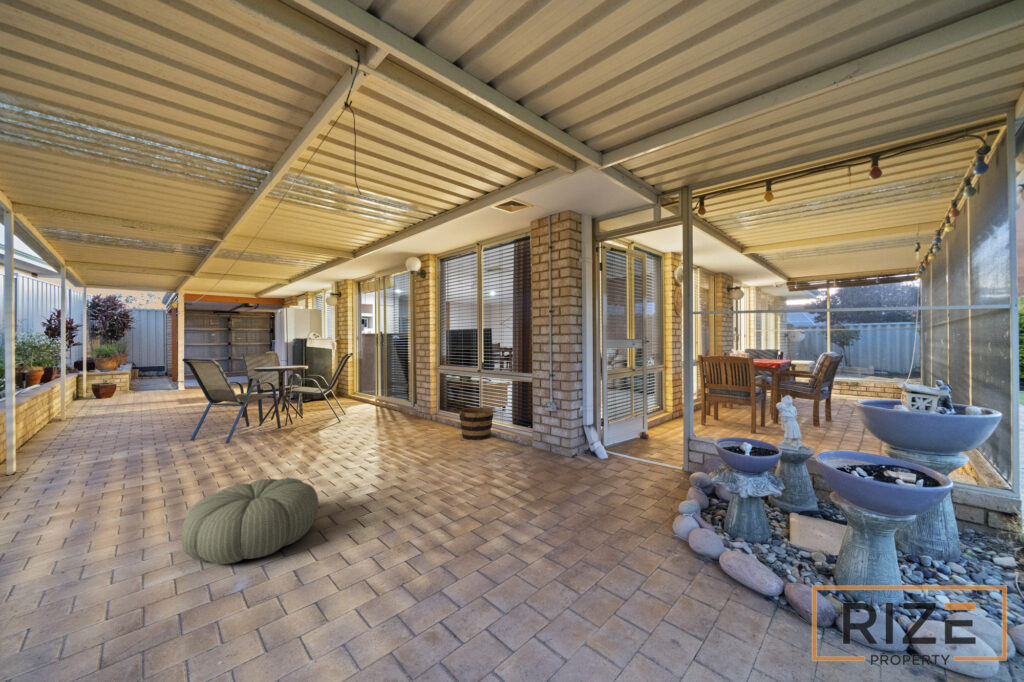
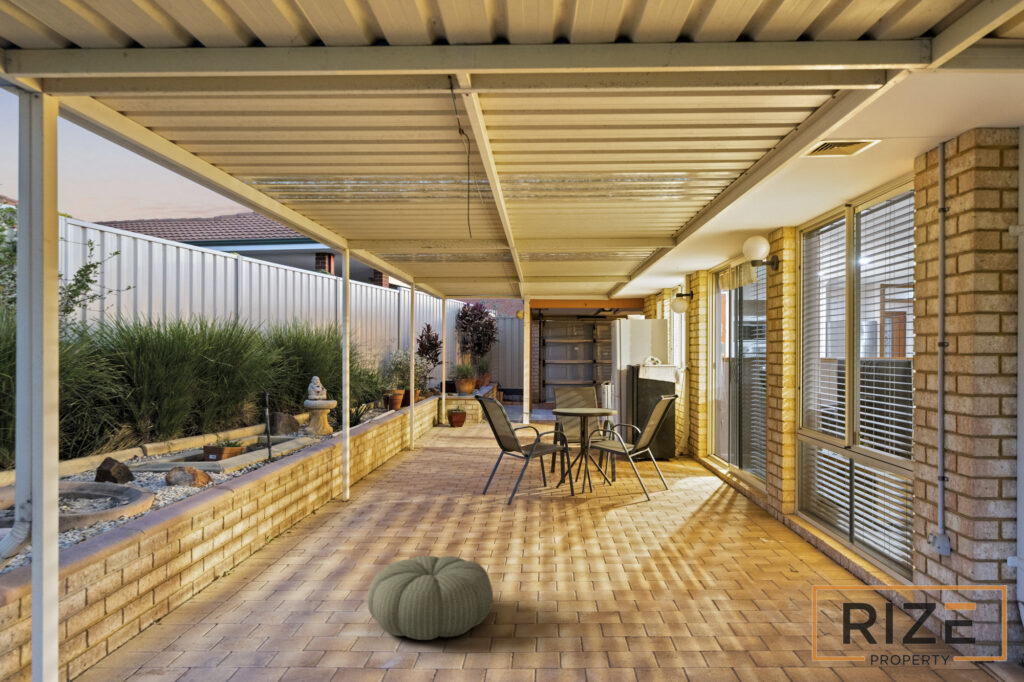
bucket: present [459,407,493,440] -> none [792,513,864,578]

